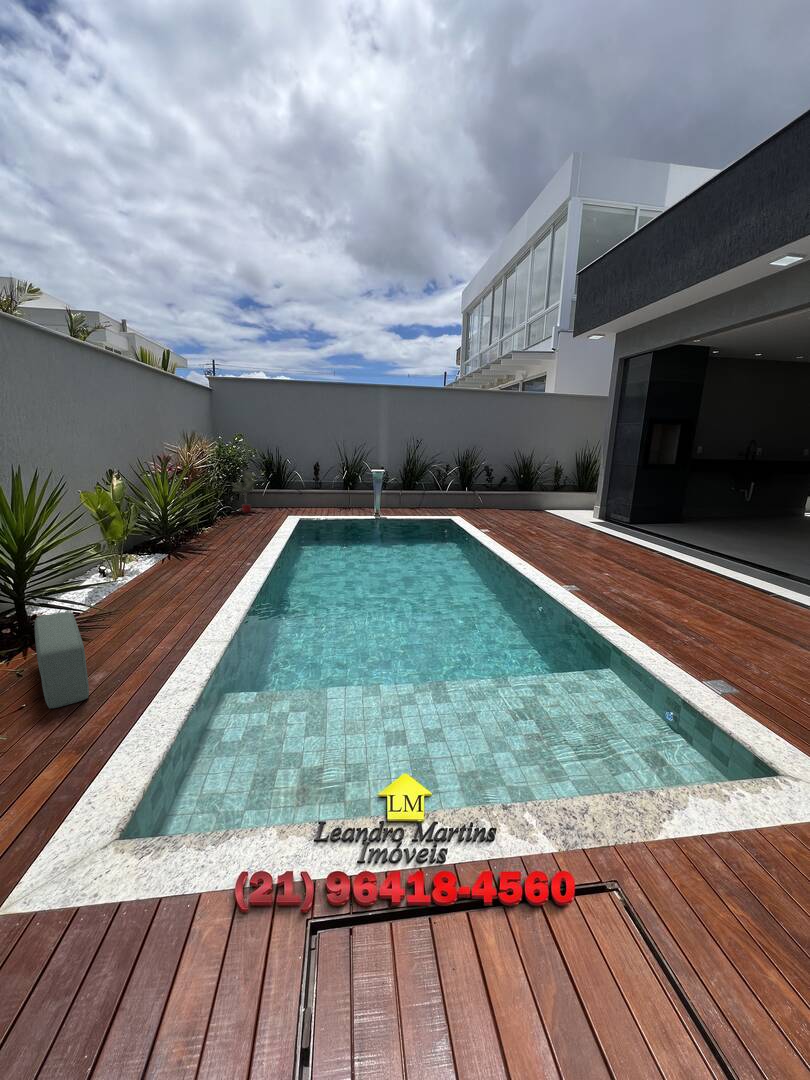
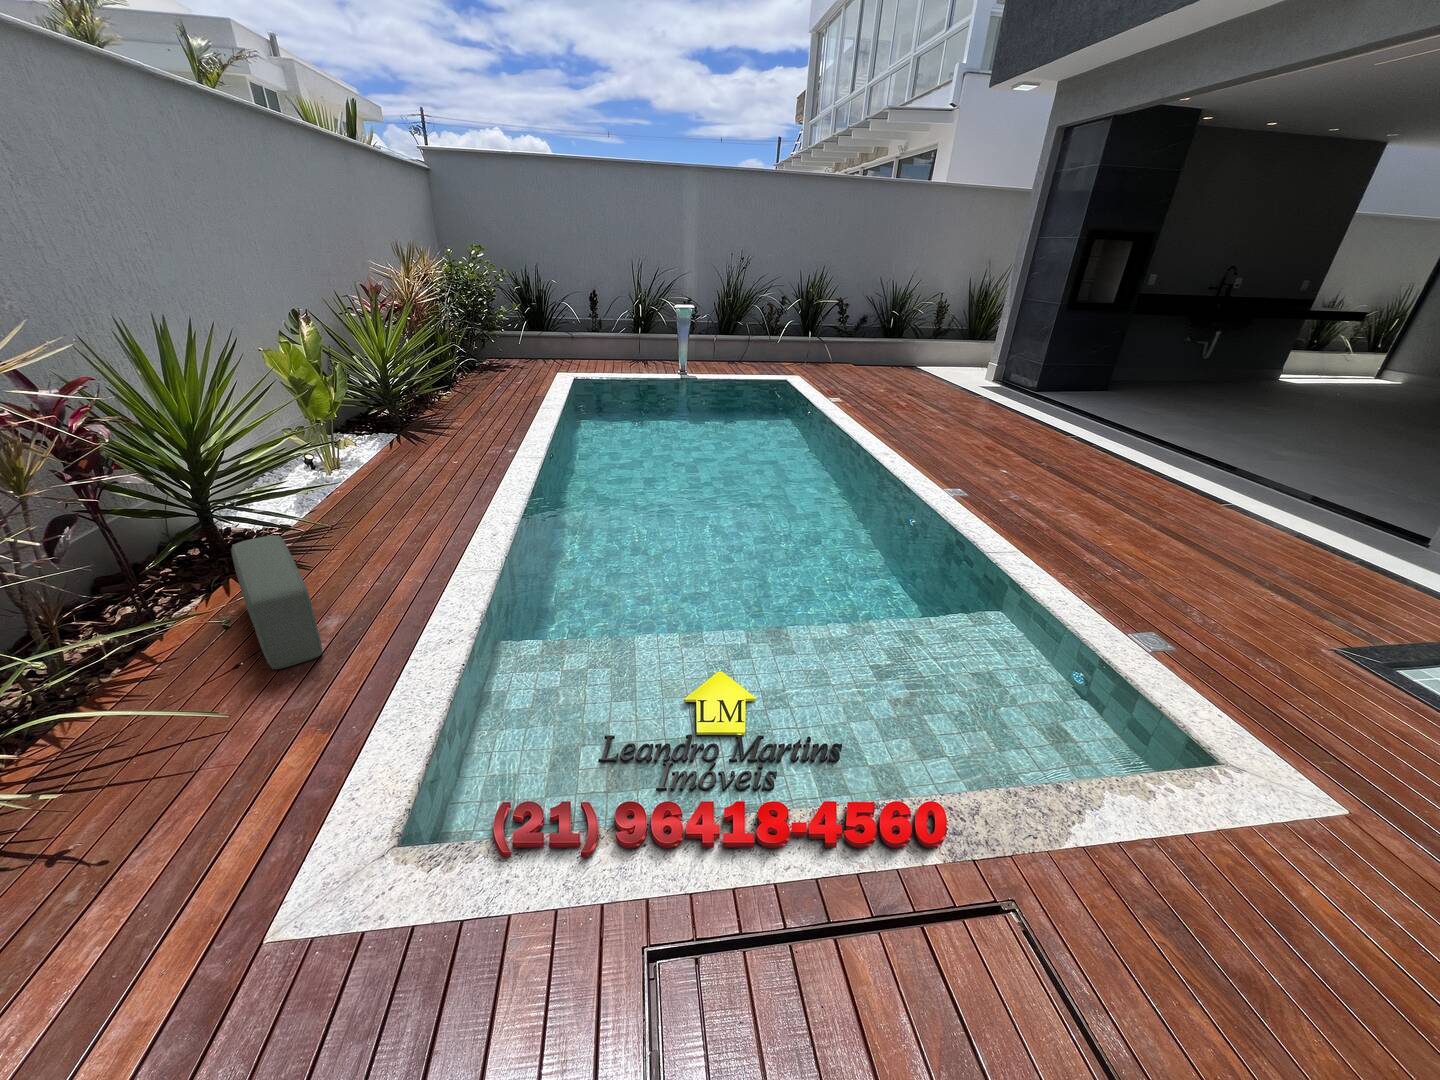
potted tree: present [232,470,255,513] -> none [471,297,506,366]

